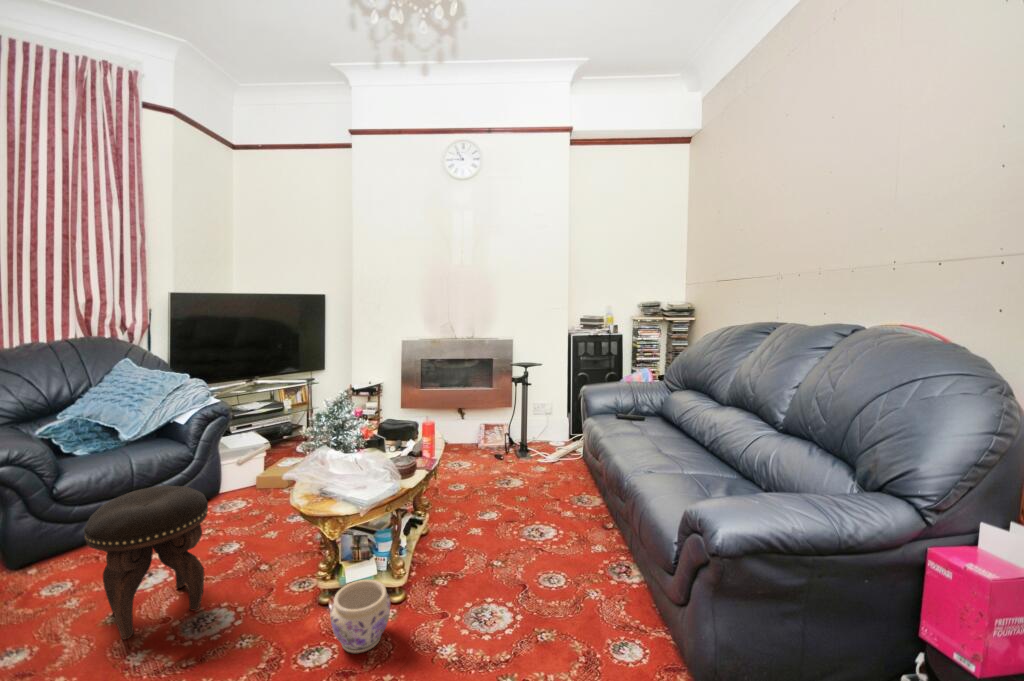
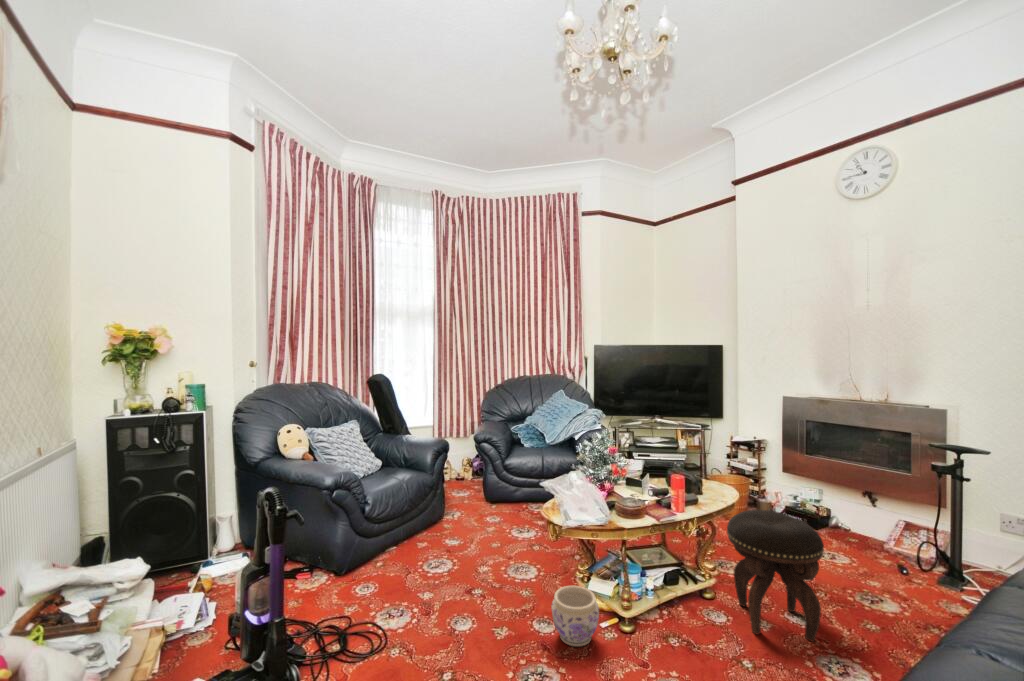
footstool: present [84,485,208,640] -> present [727,510,824,641]

